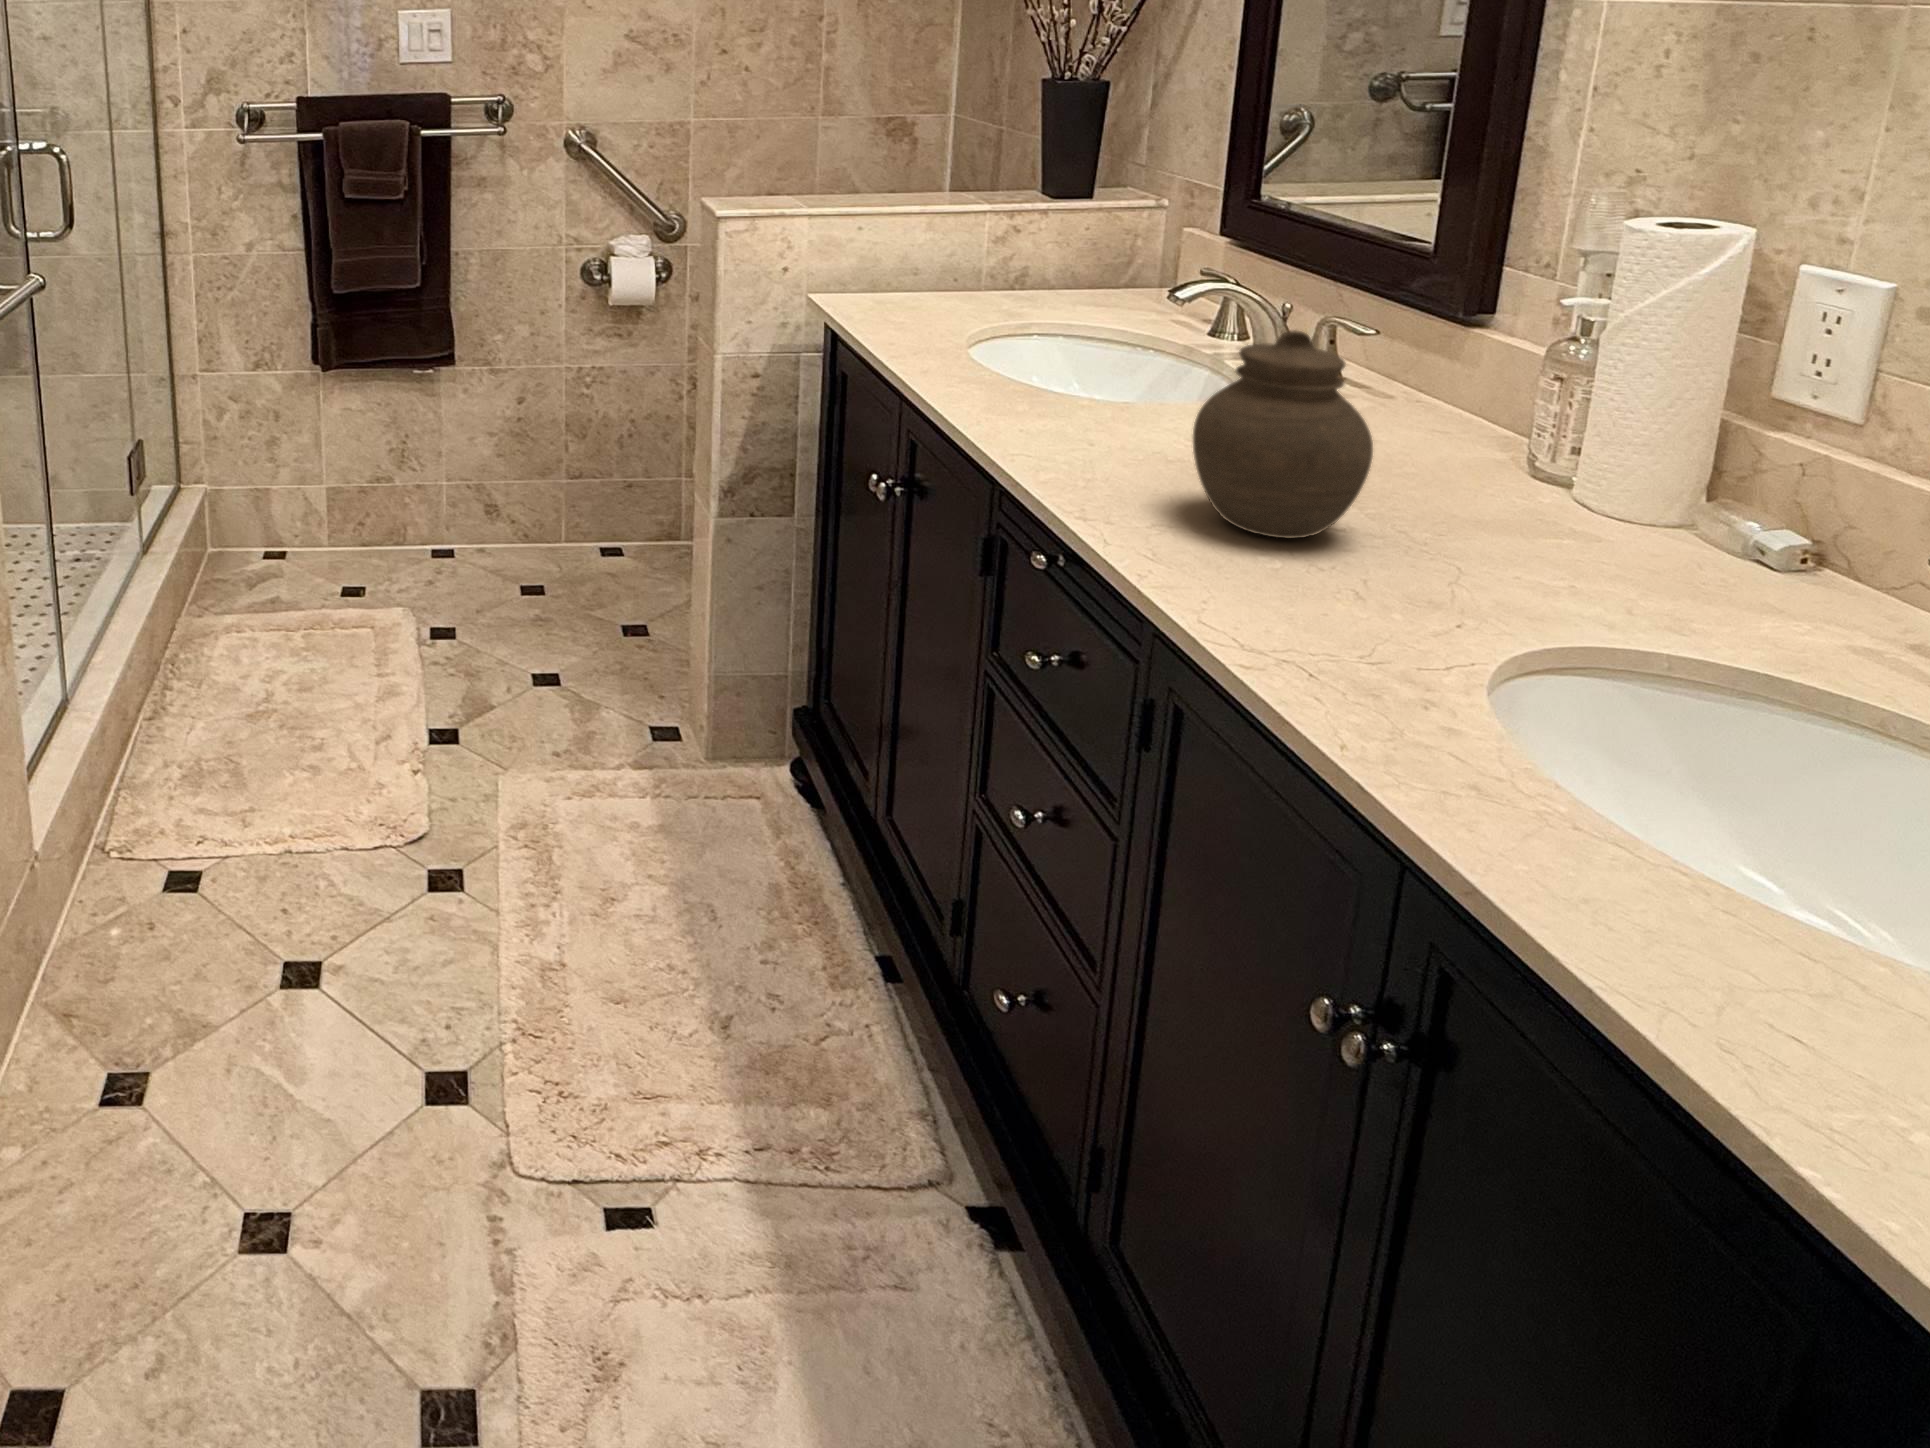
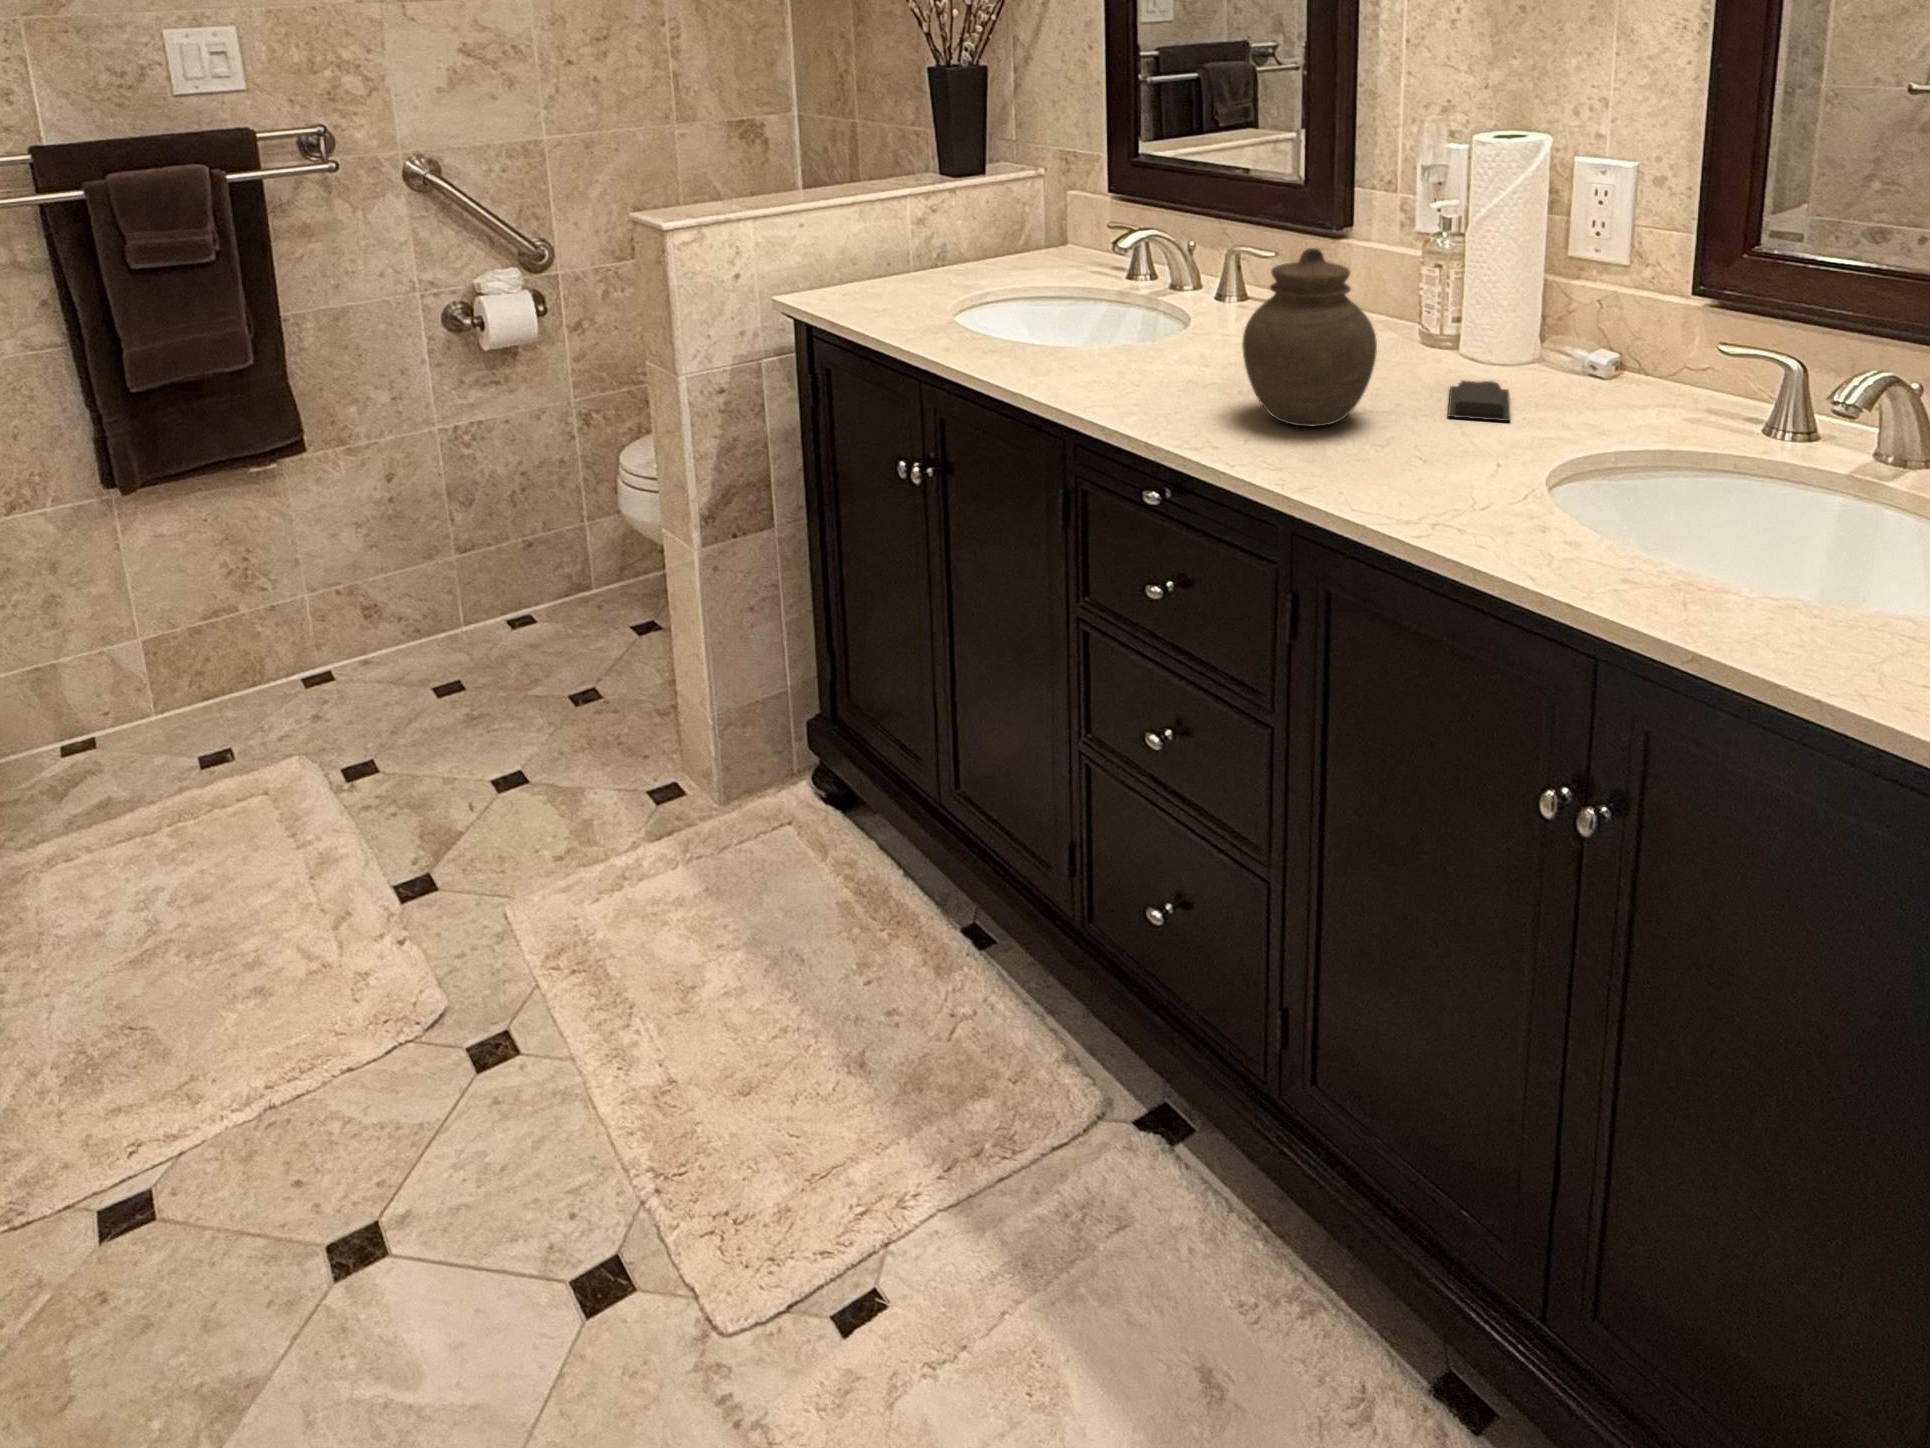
soap bar: none [1470,529,1608,593] -> present [1448,381,1511,421]

